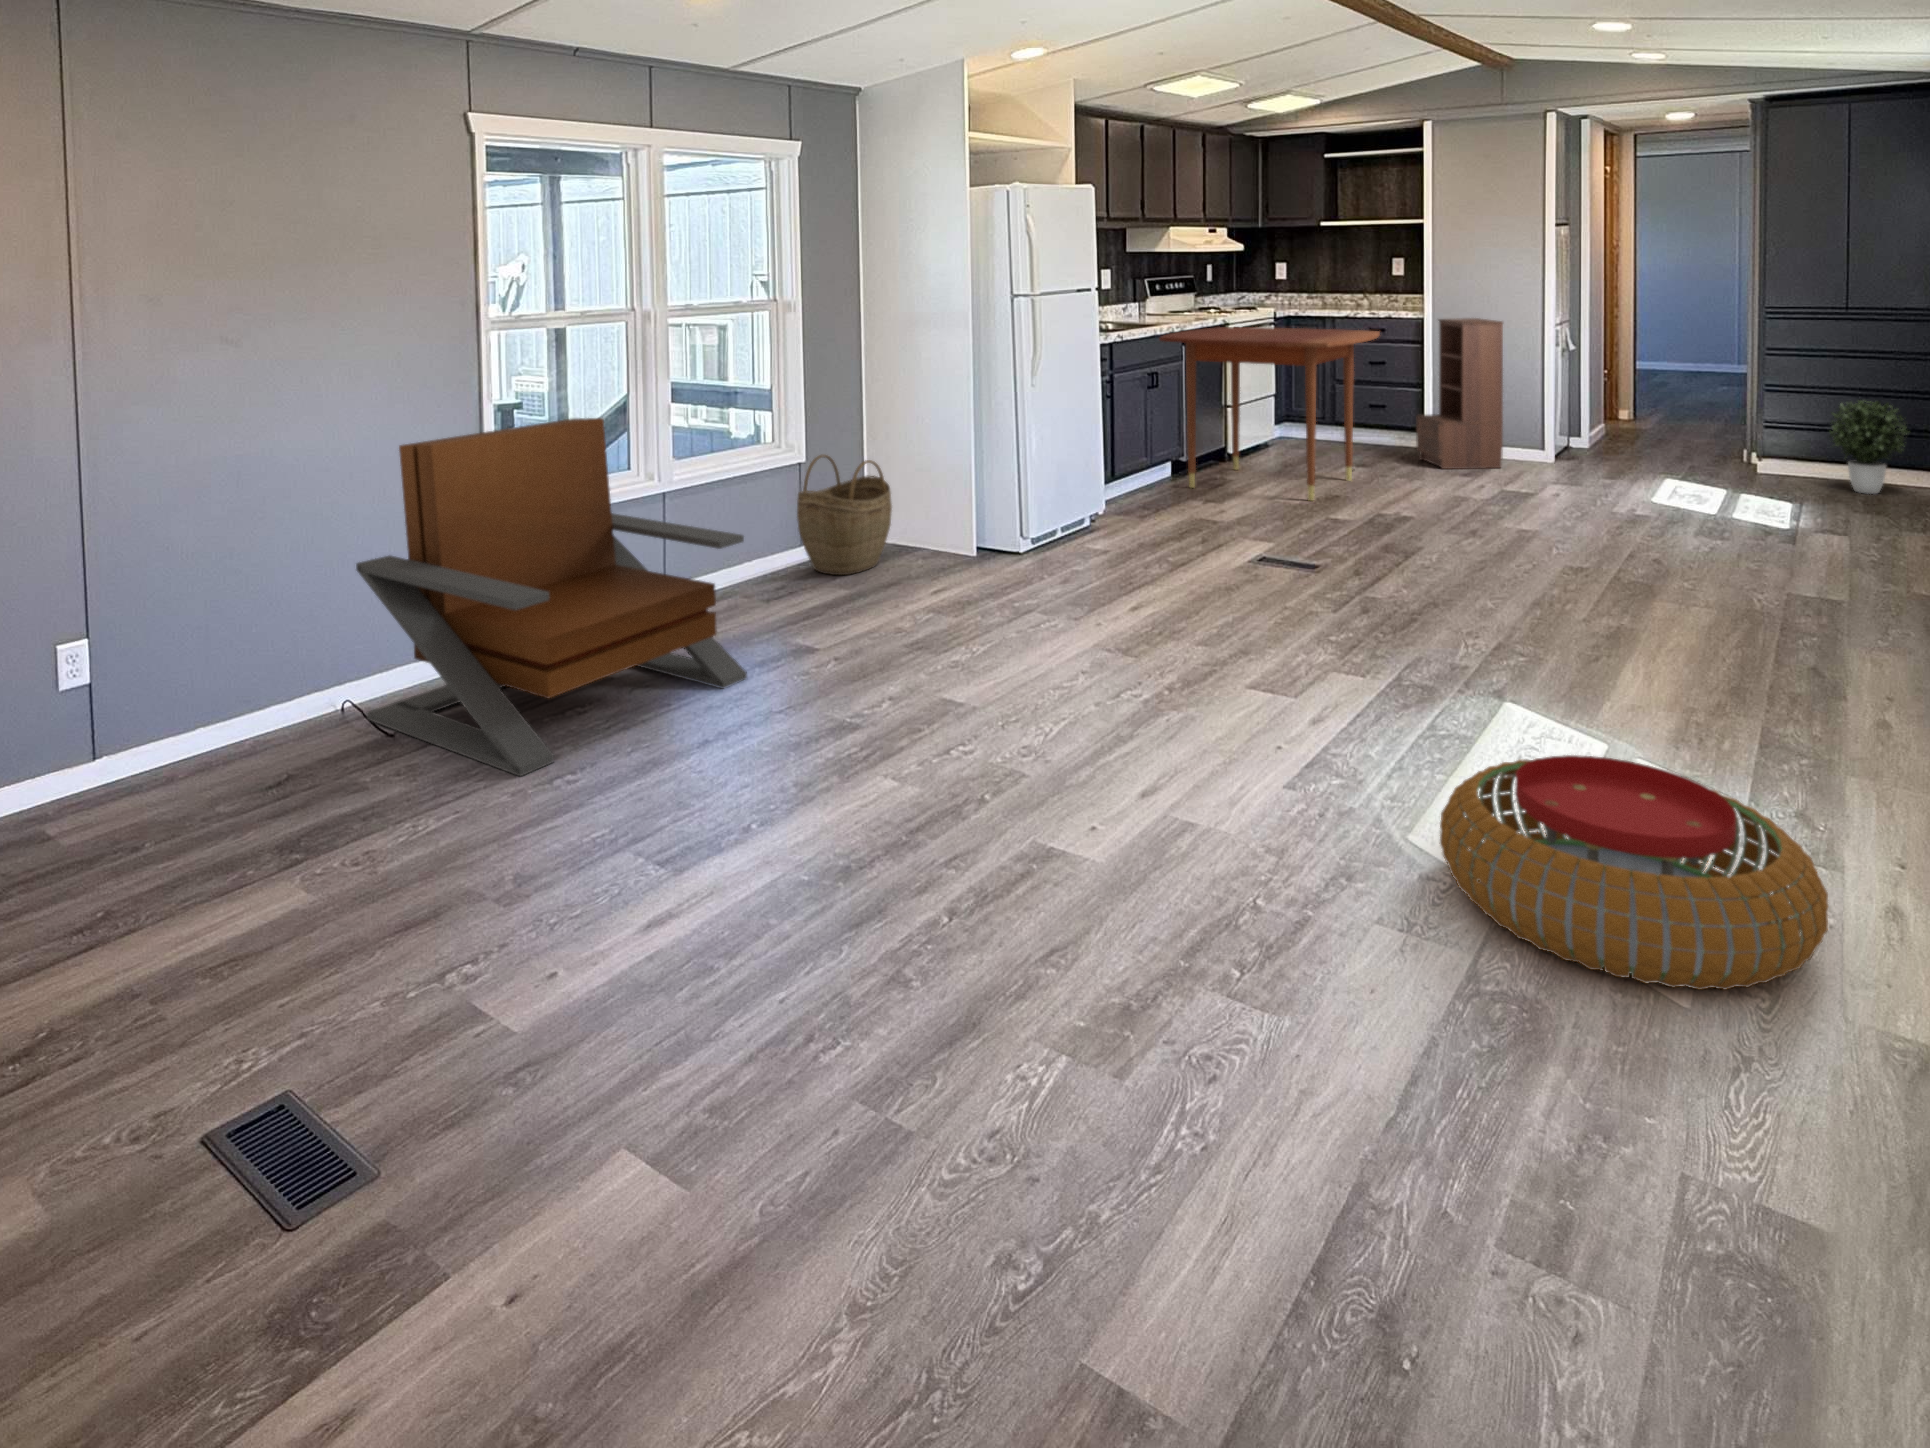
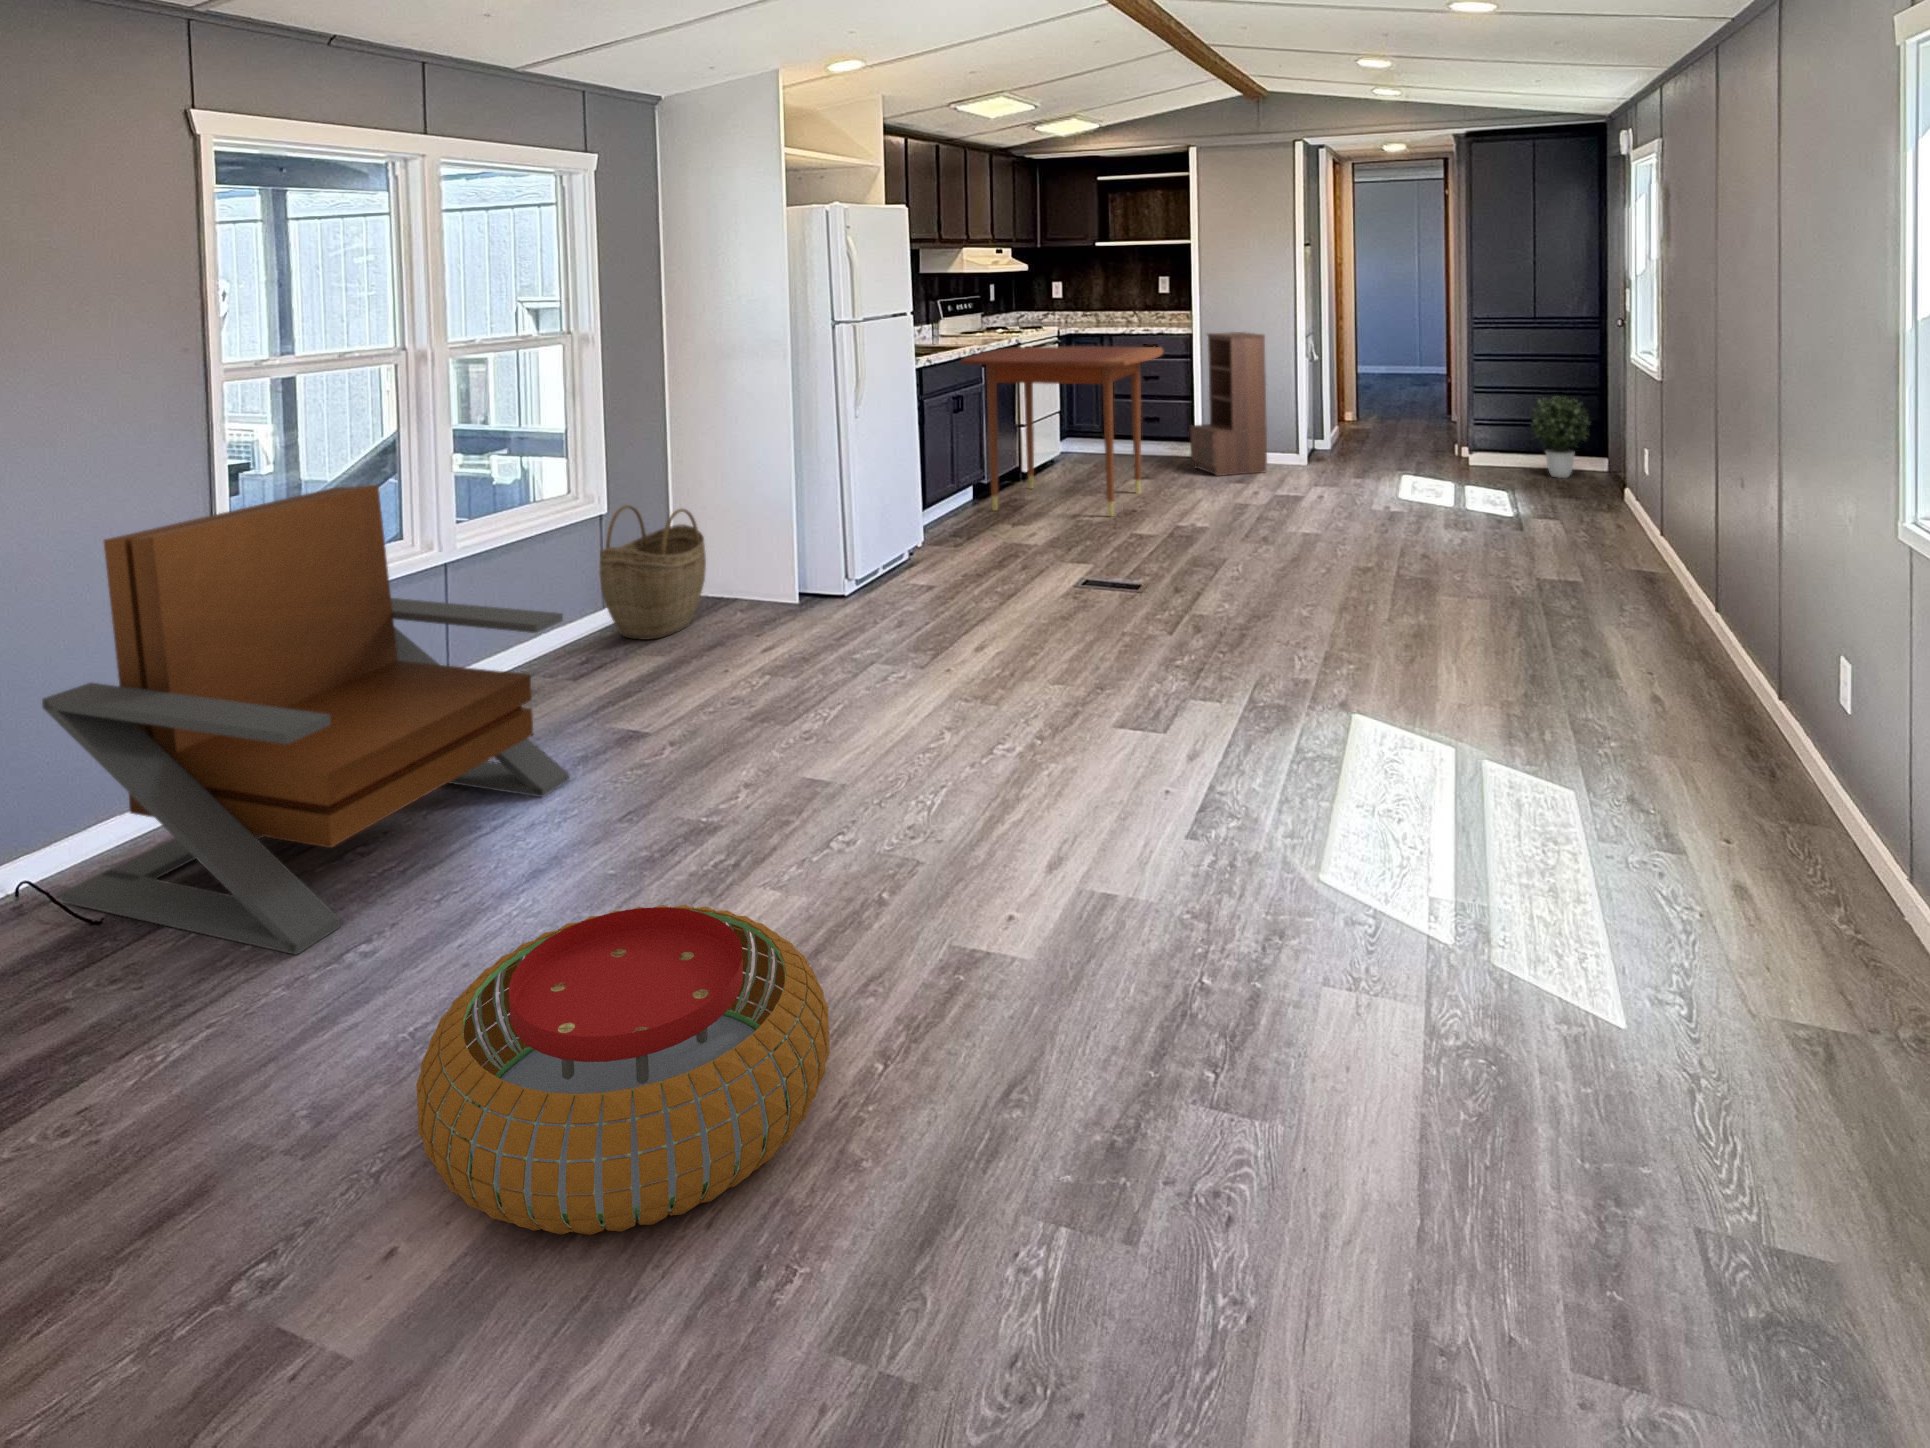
pouf: present [1440,755,1828,990] -> present [416,905,830,1235]

